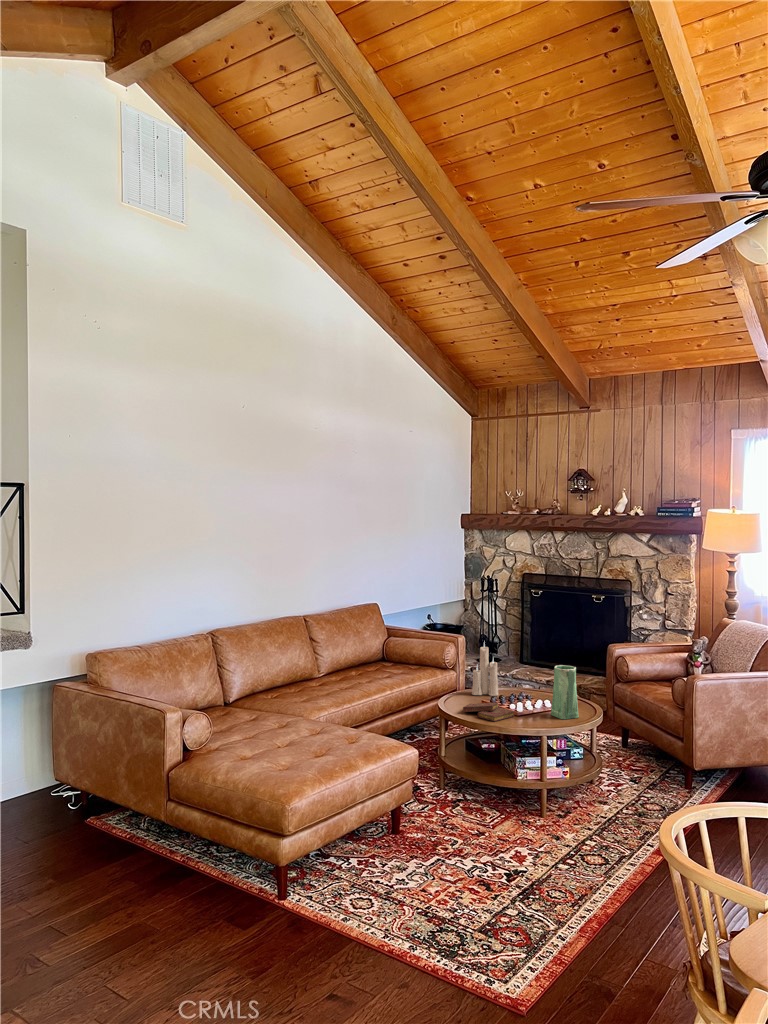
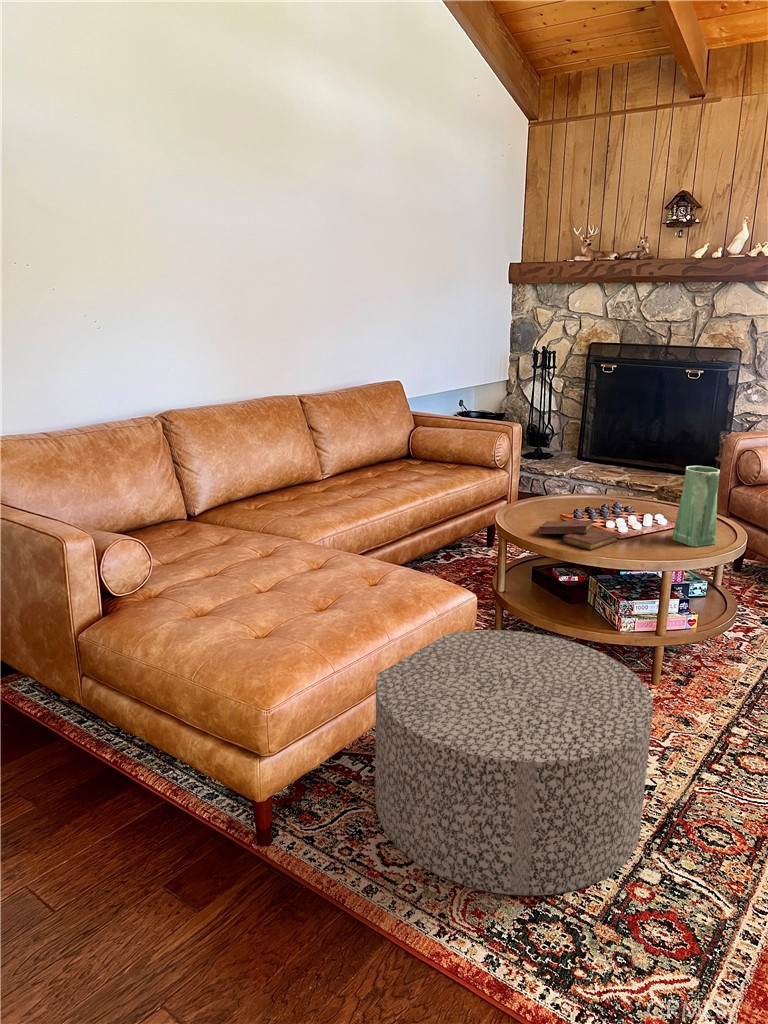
candle: present [472,643,498,696] -> none [543,424,584,508]
ottoman: none [350,771,513,922] -> present [375,630,653,896]

